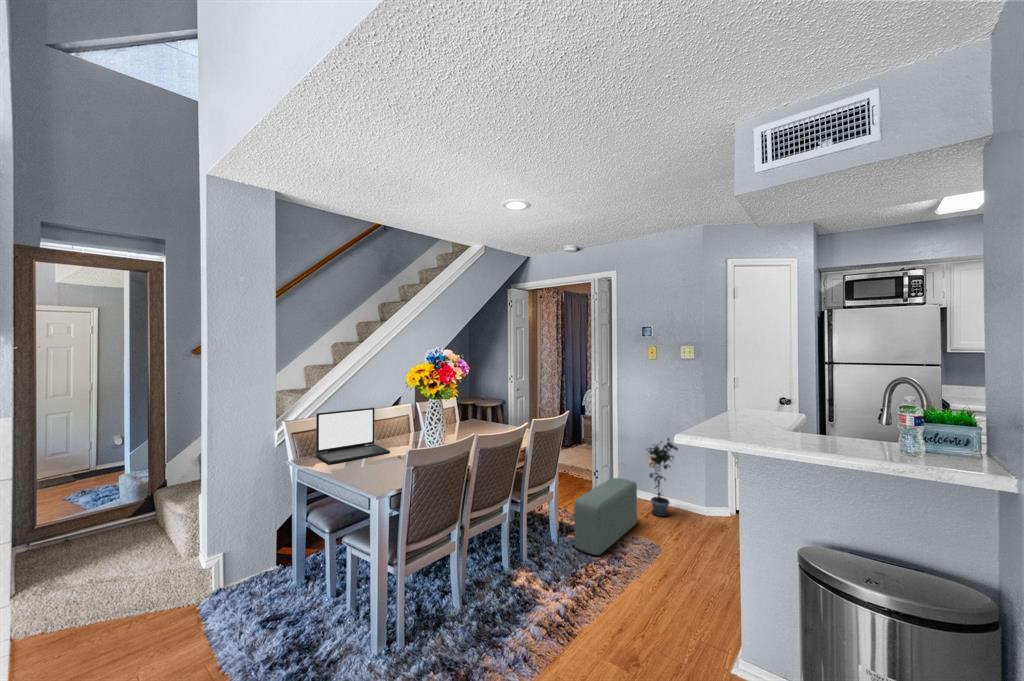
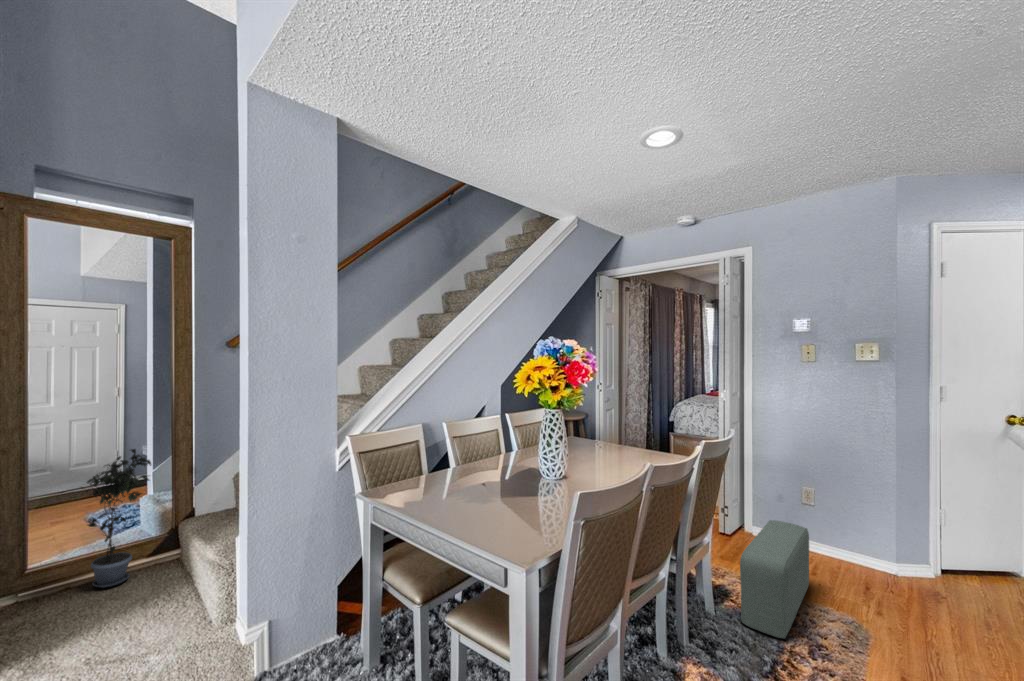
laptop: present [316,408,390,464] -> none [393,419,491,500]
potted plant: present [648,438,678,516] -> present [87,449,151,588]

